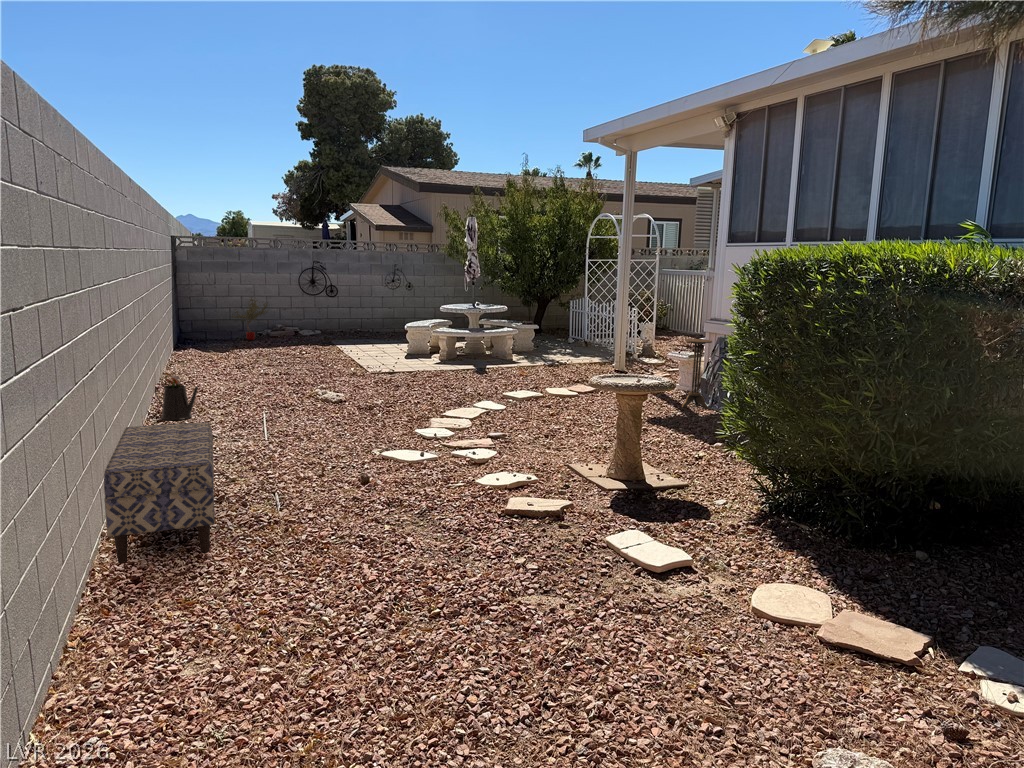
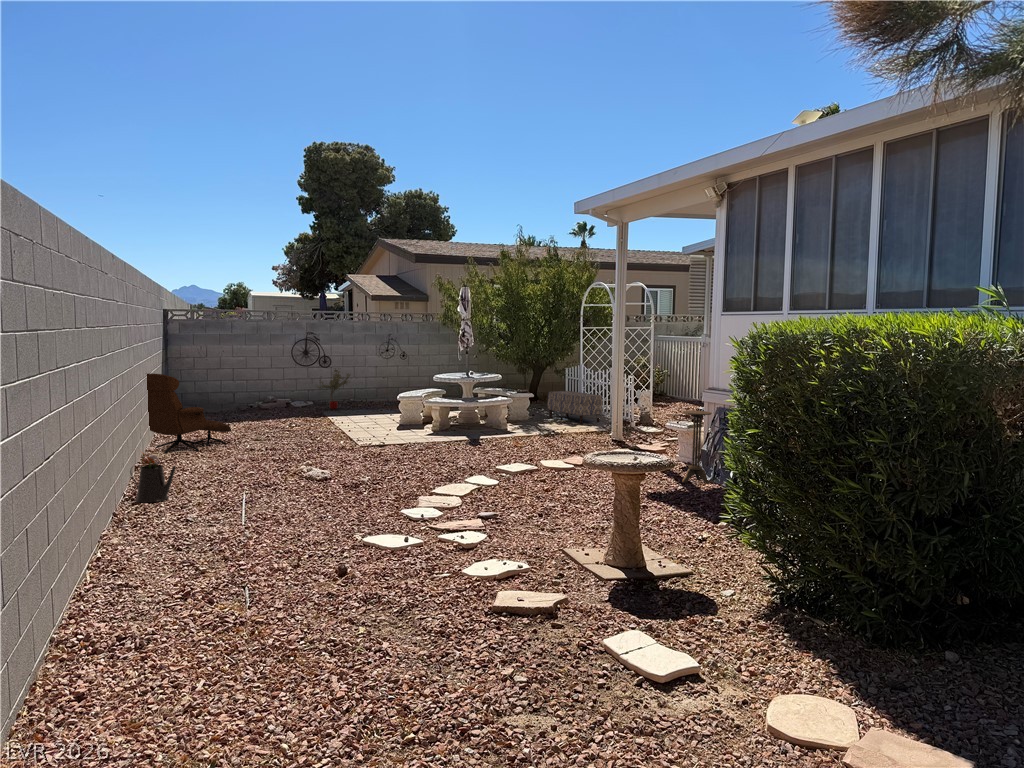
potted tree: present [232,297,267,340] -> present [317,369,350,409]
lounge chair: none [154,299,245,377] -> present [147,373,231,453]
bench: present [104,422,215,563] -> present [548,391,602,424]

